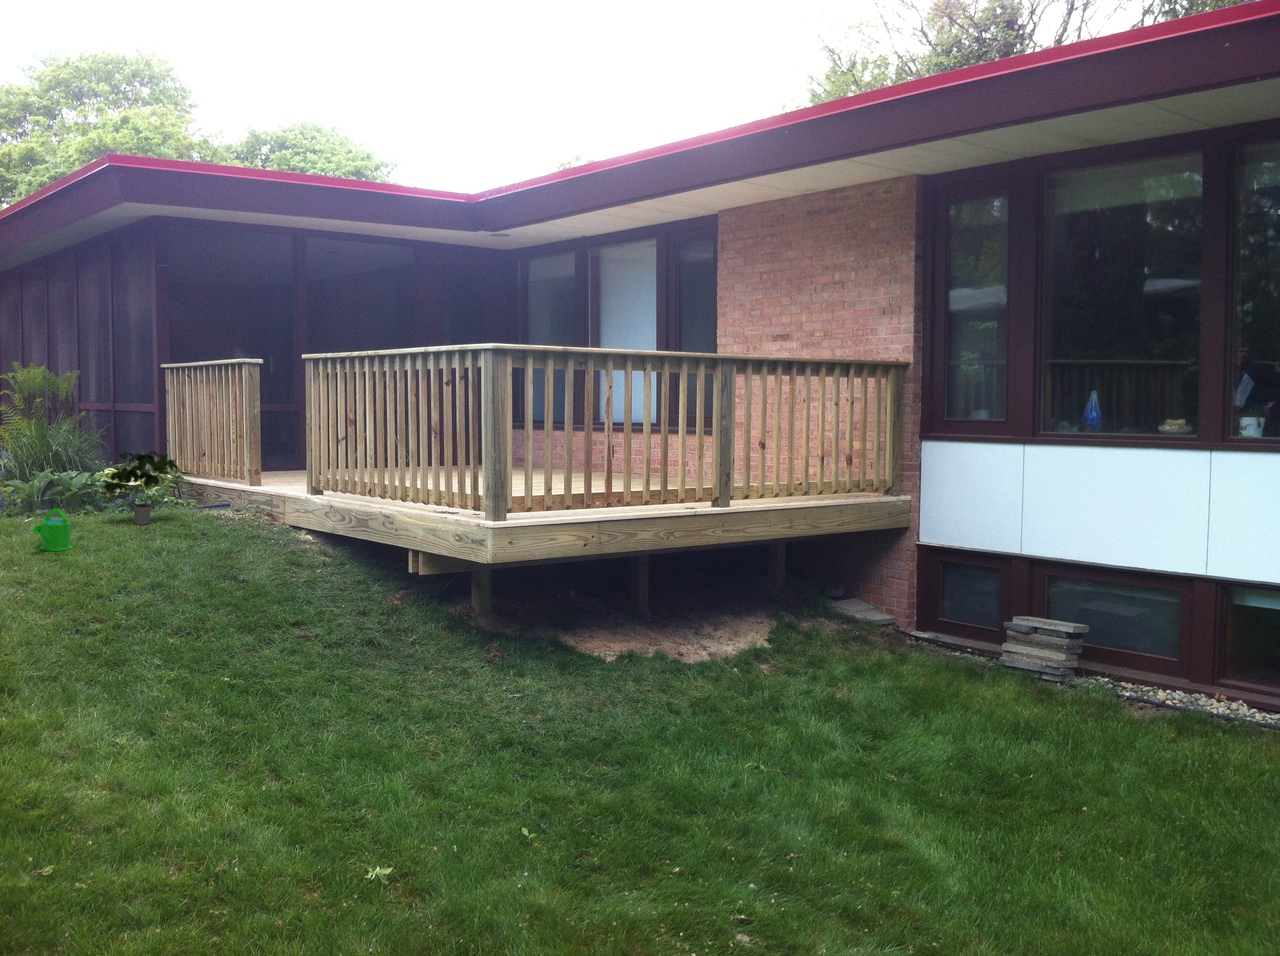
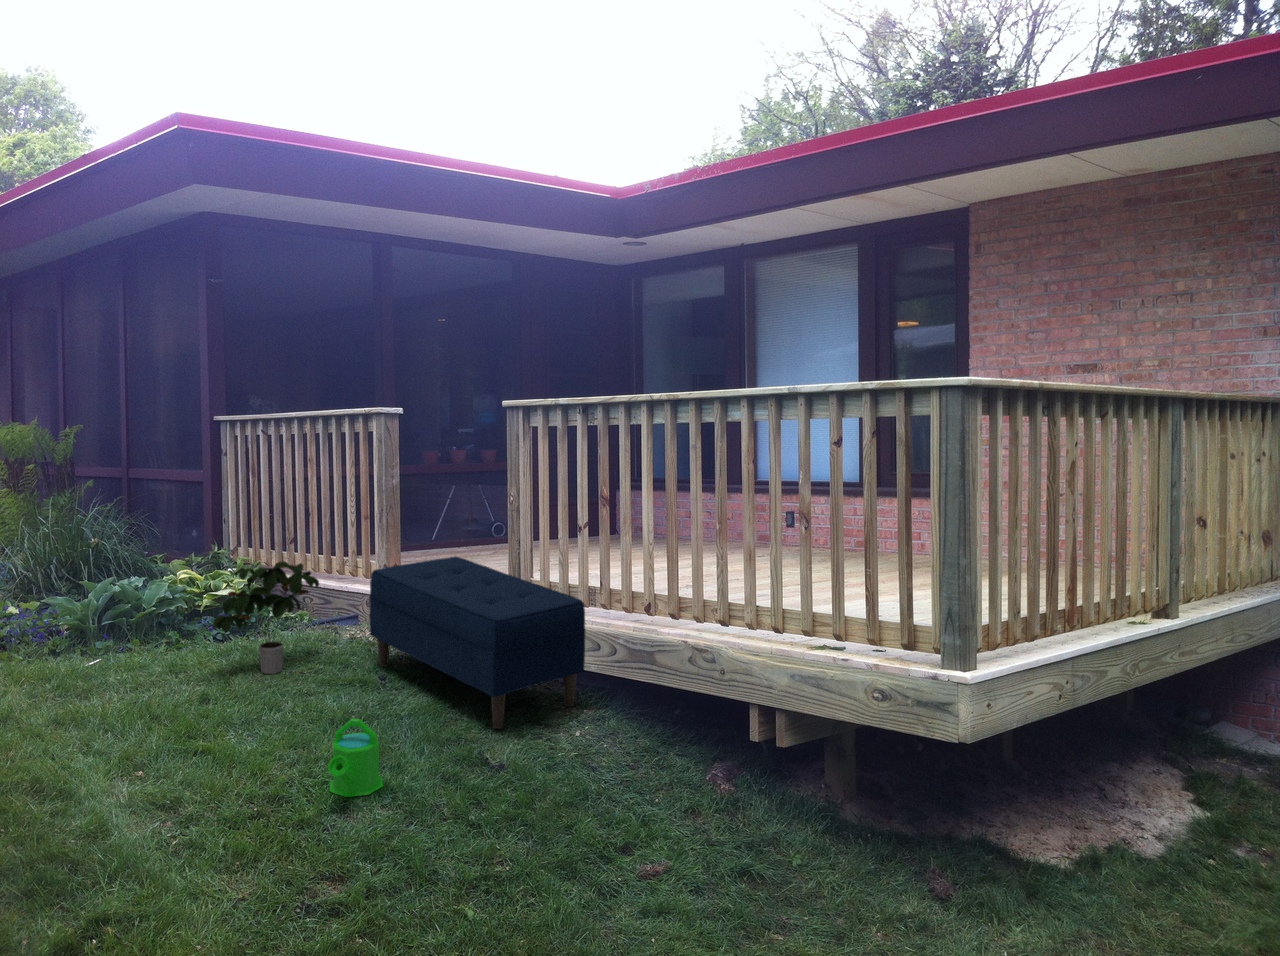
bench: none [209,459,337,562] -> present [369,557,585,729]
watering can: present [33,508,73,551] -> present [328,719,383,797]

